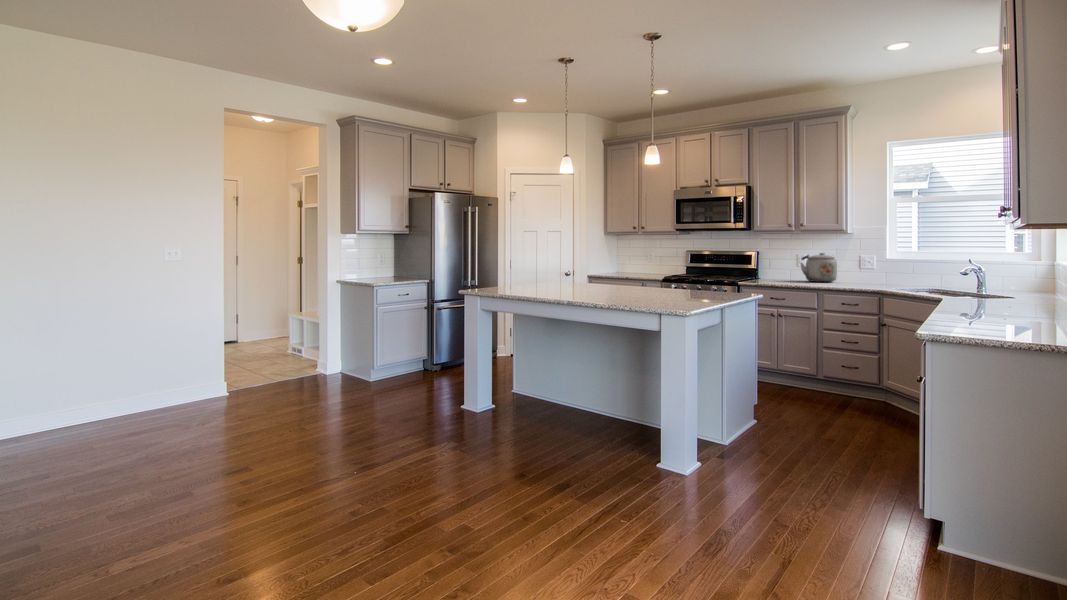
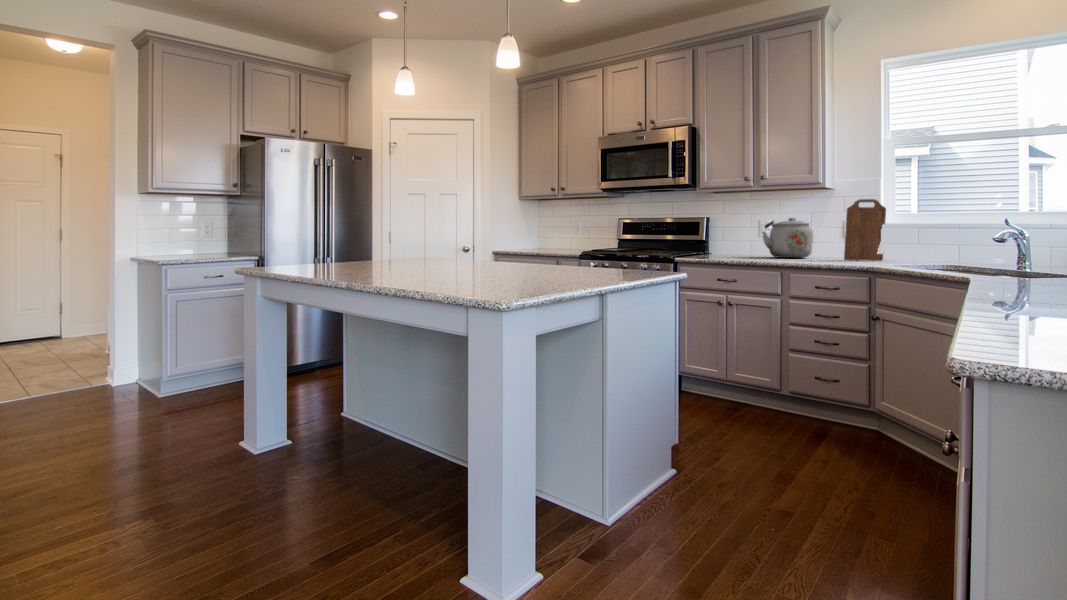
cutting board: none [861,241,890,285] -> present [844,199,886,261]

